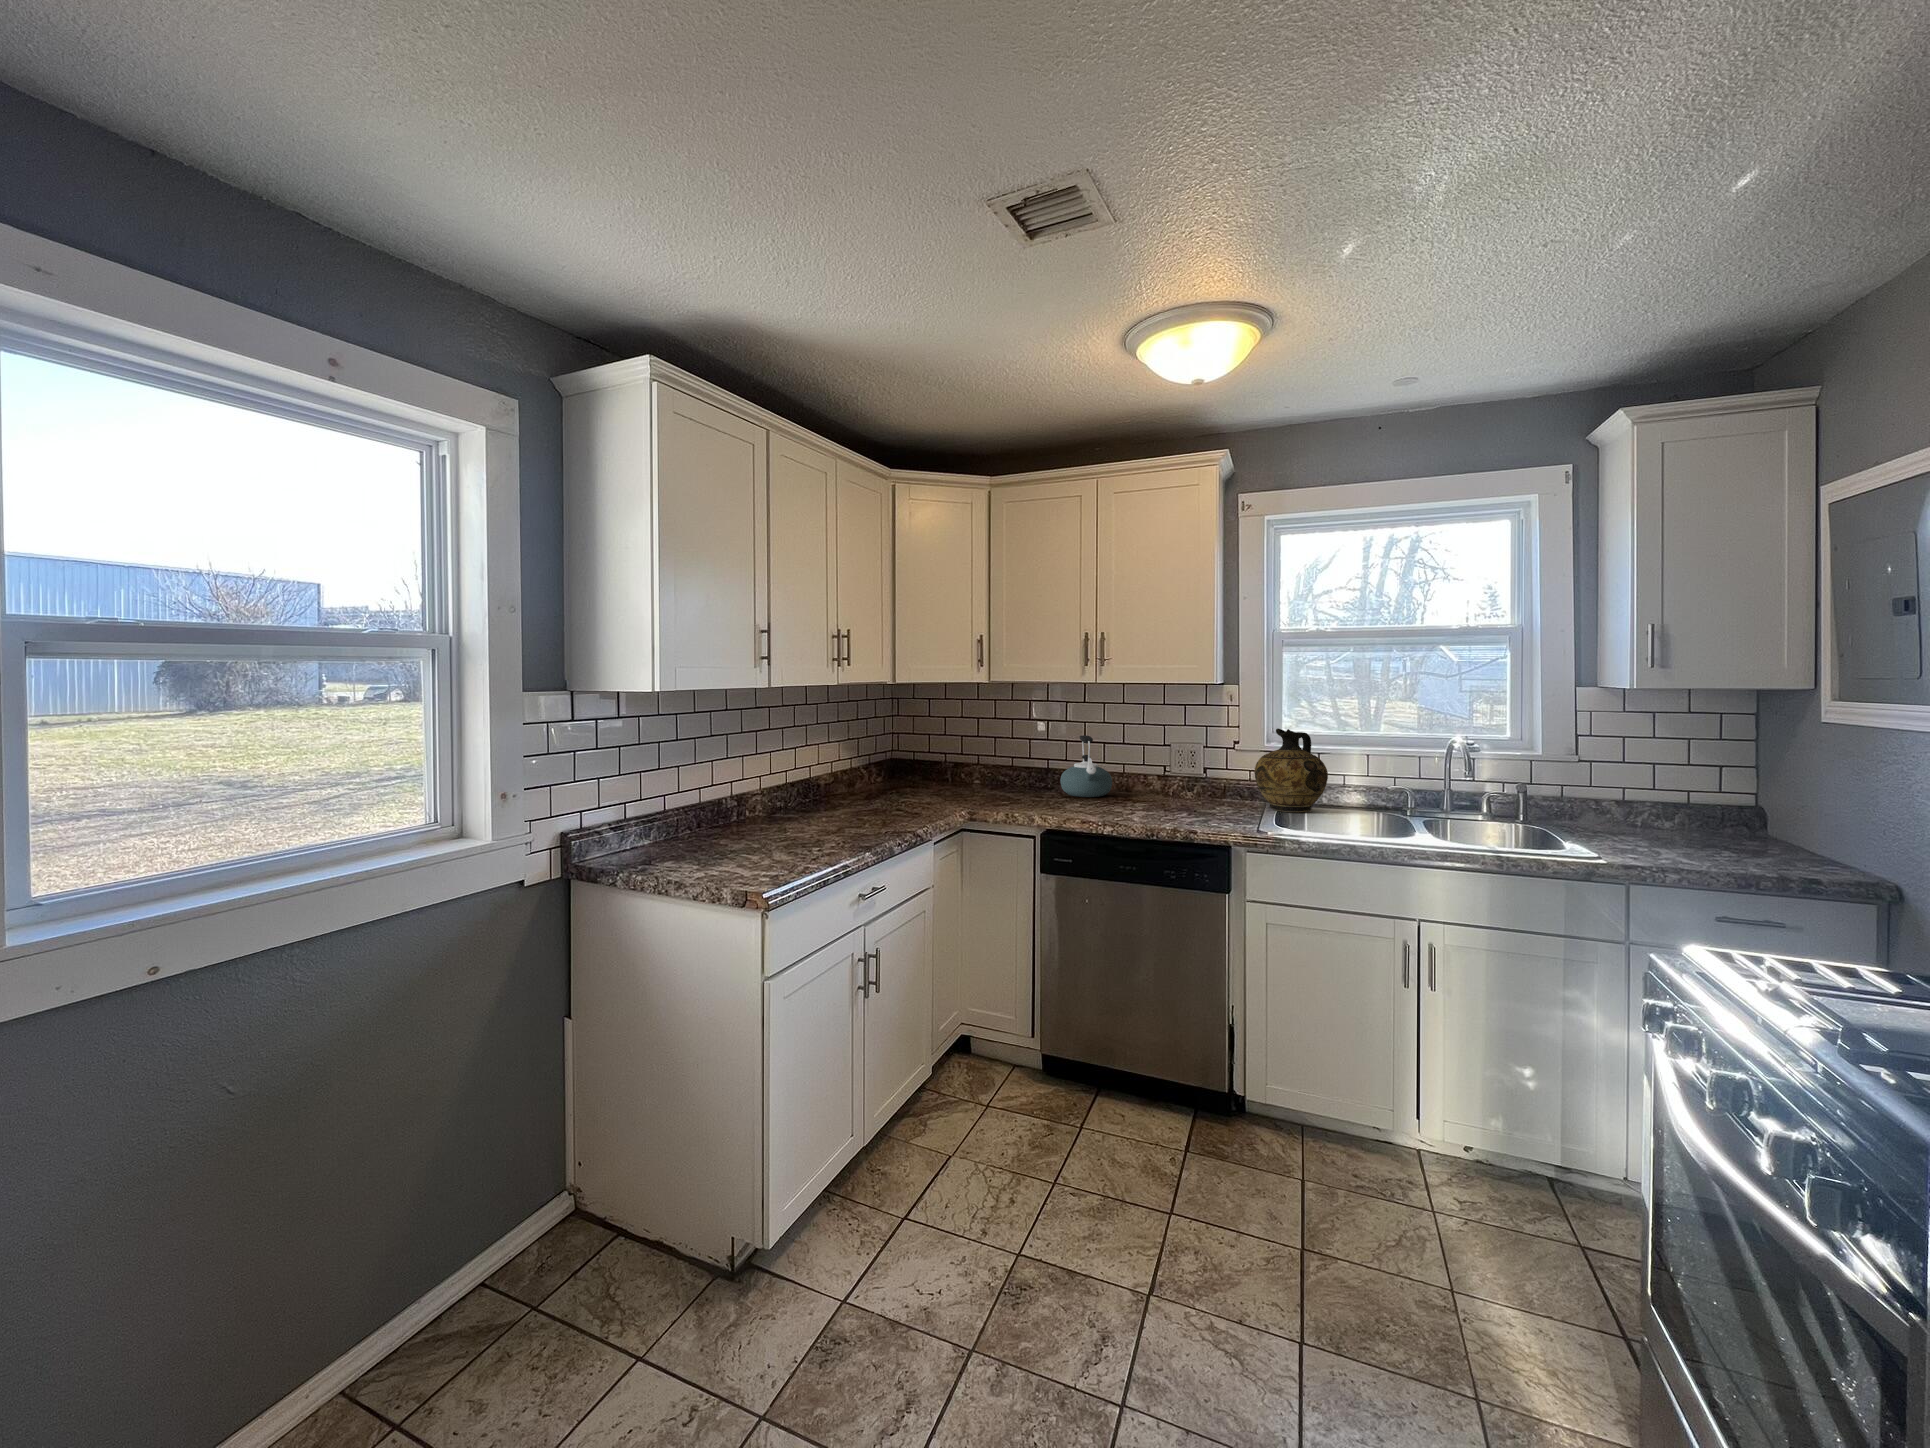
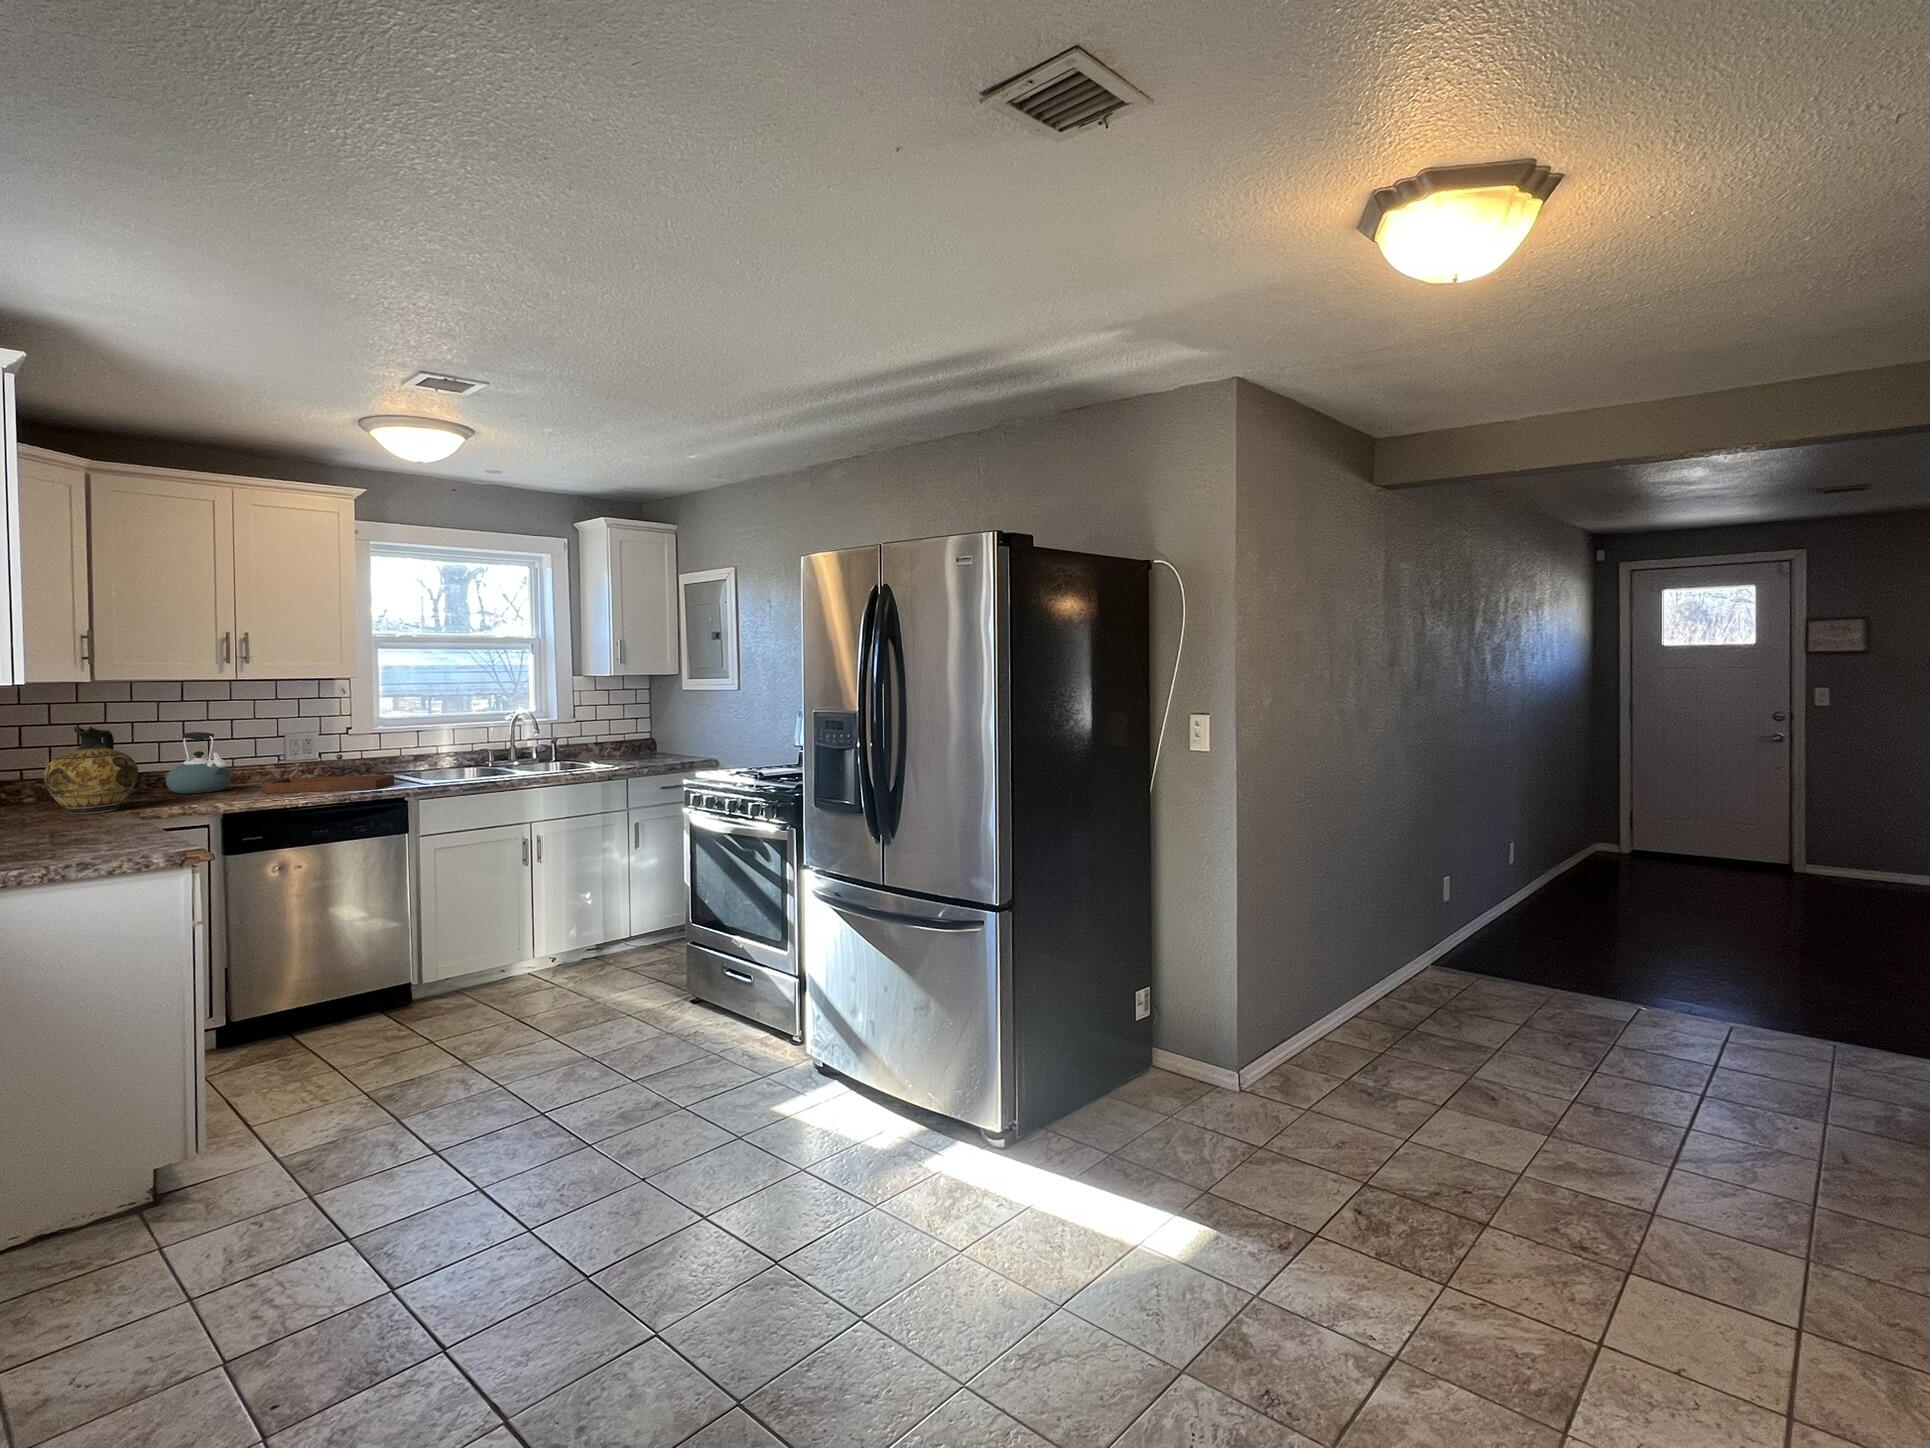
ceramic jug: present [1254,729,1328,812] -> present [44,727,138,814]
tray: none [1104,776,1234,828] -> present [263,754,394,793]

